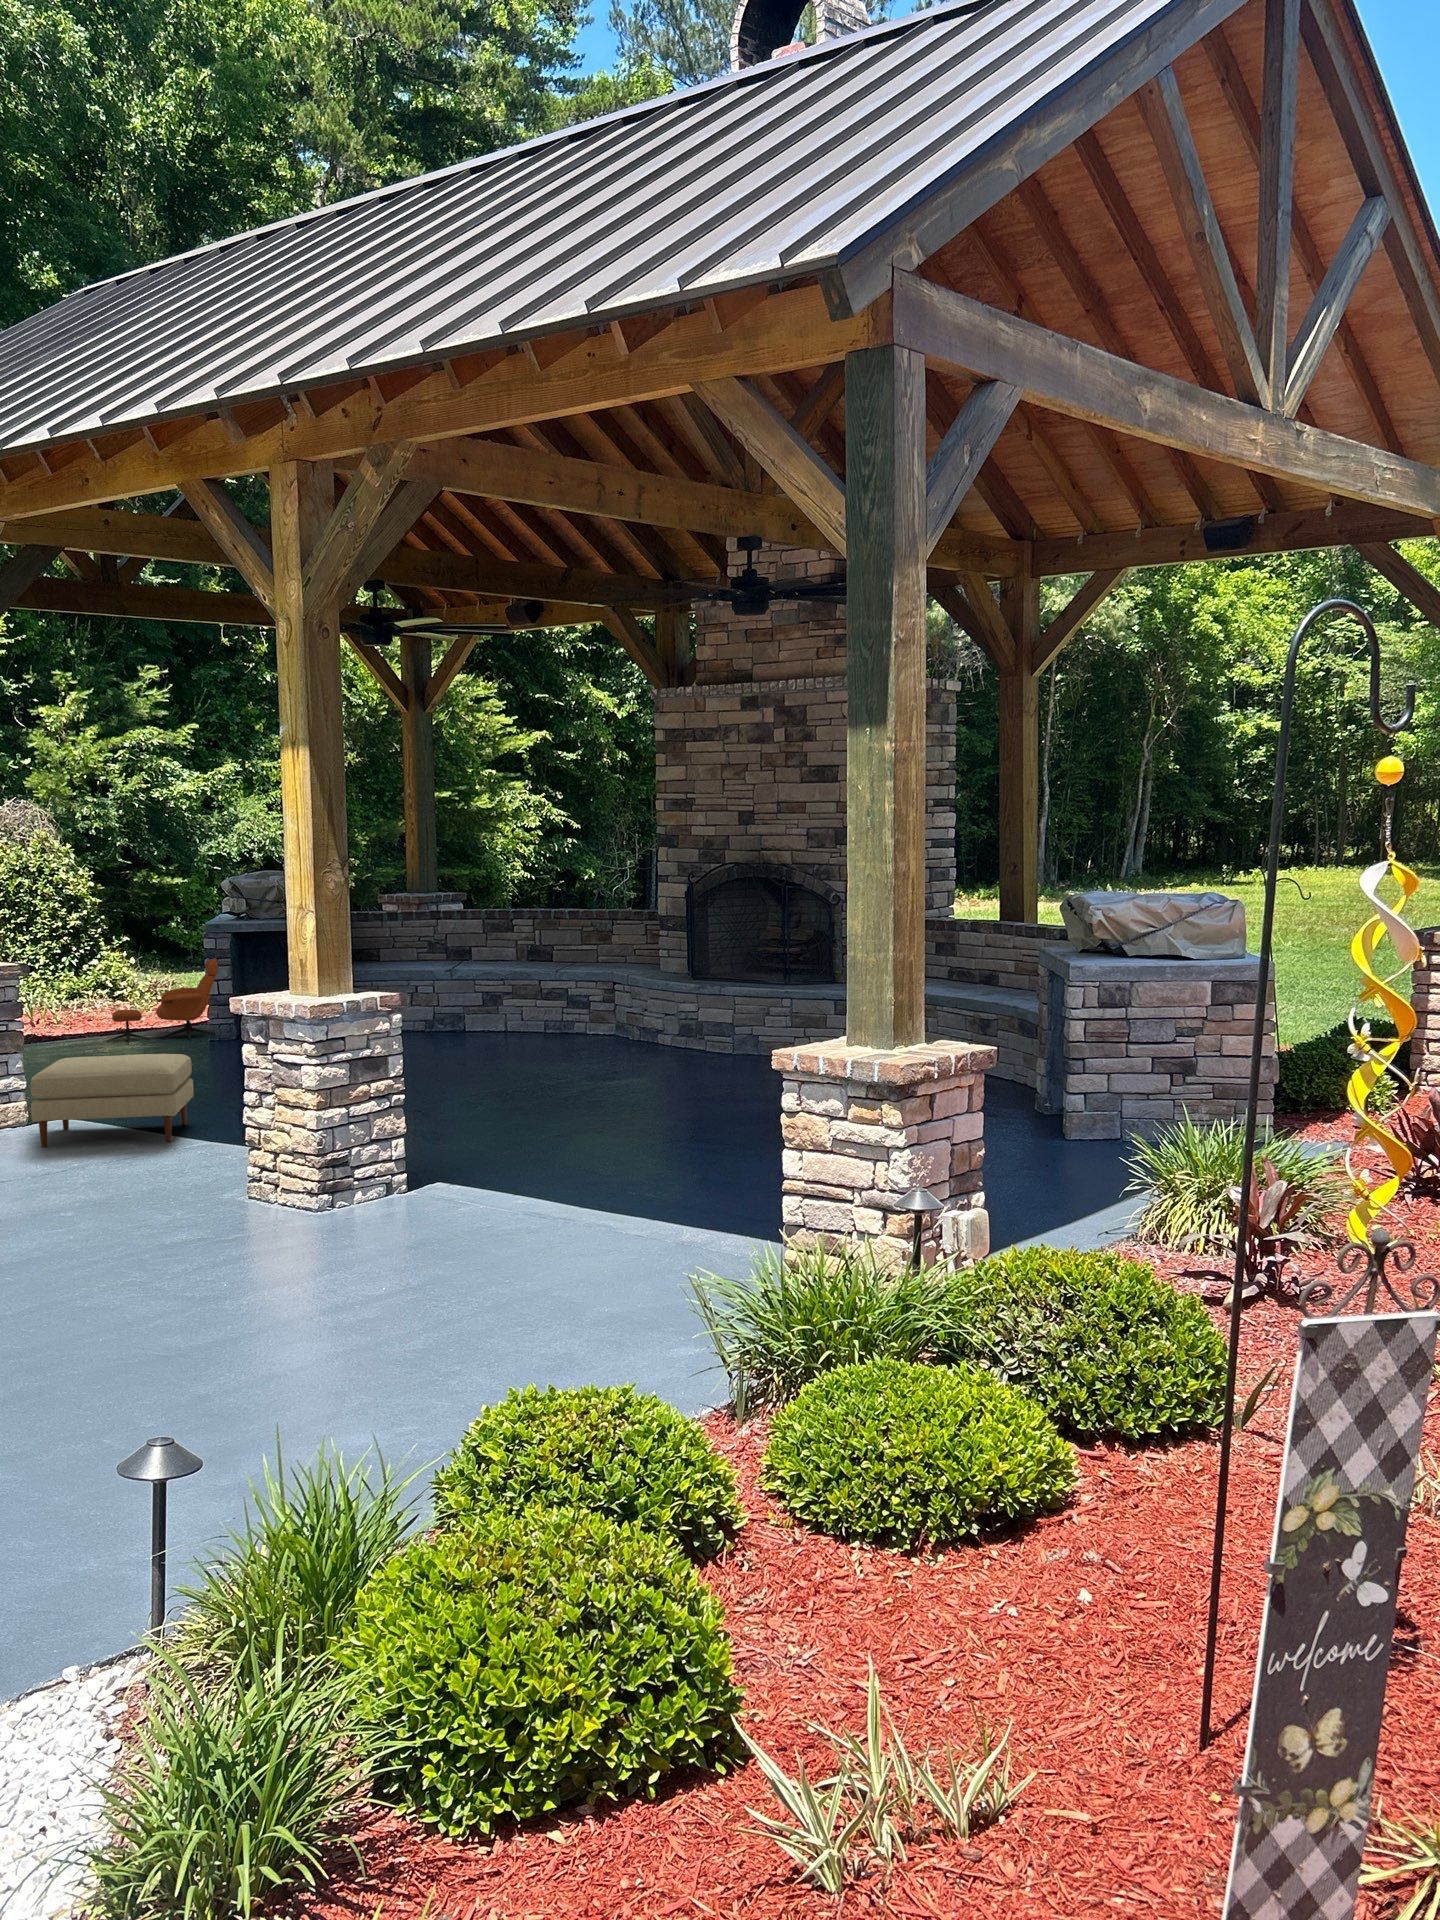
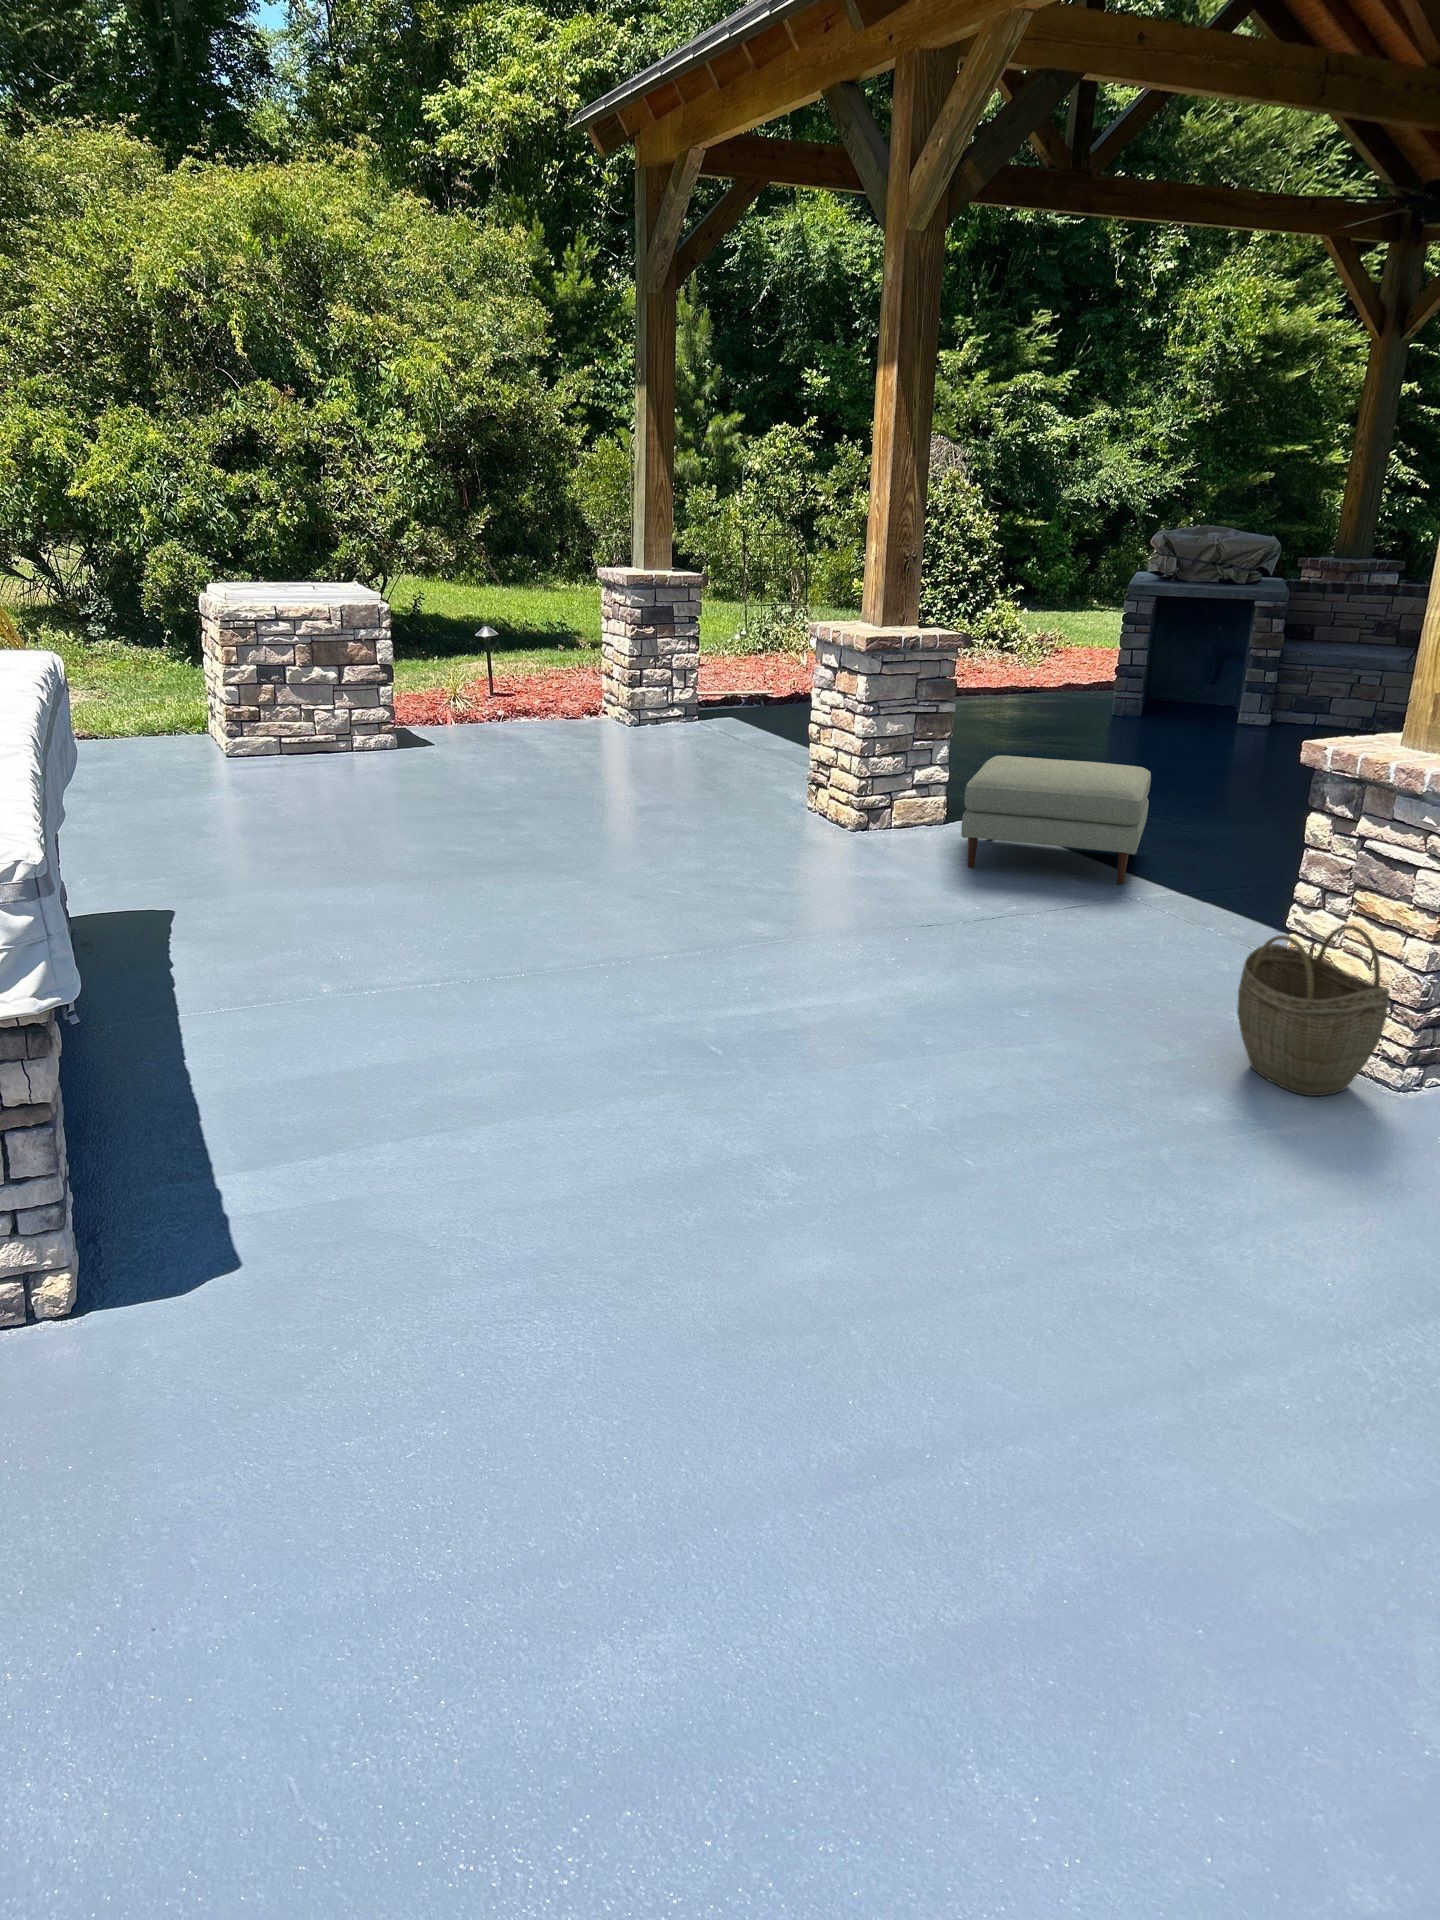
lounge chair: present [106,958,218,1043] -> none [1006,622,1136,714]
woven basket: none [207,1109,297,1222] -> present [1237,925,1389,1096]

